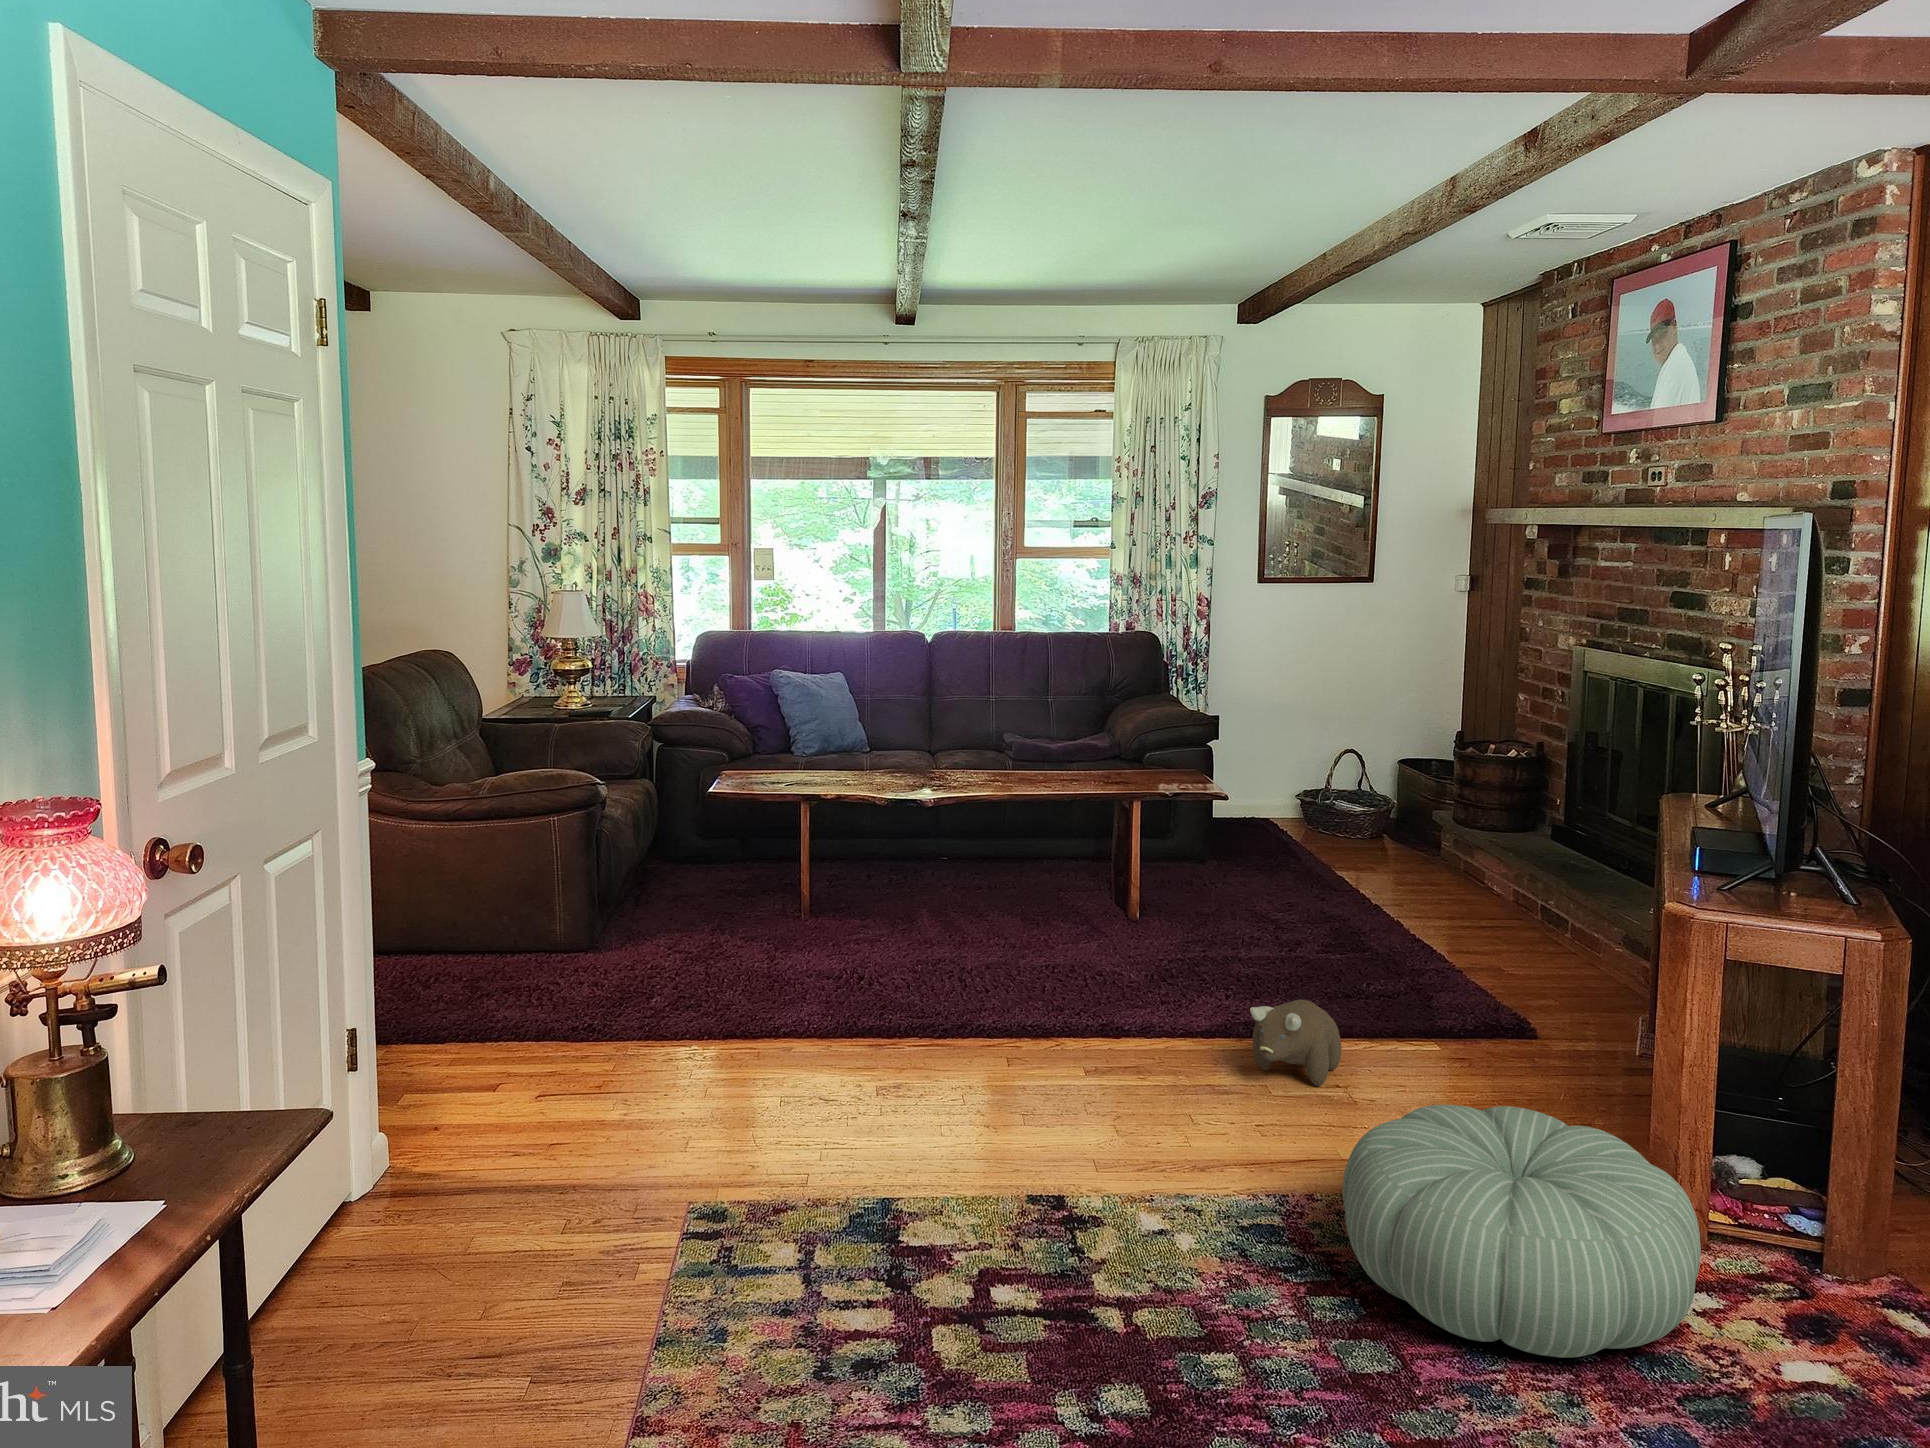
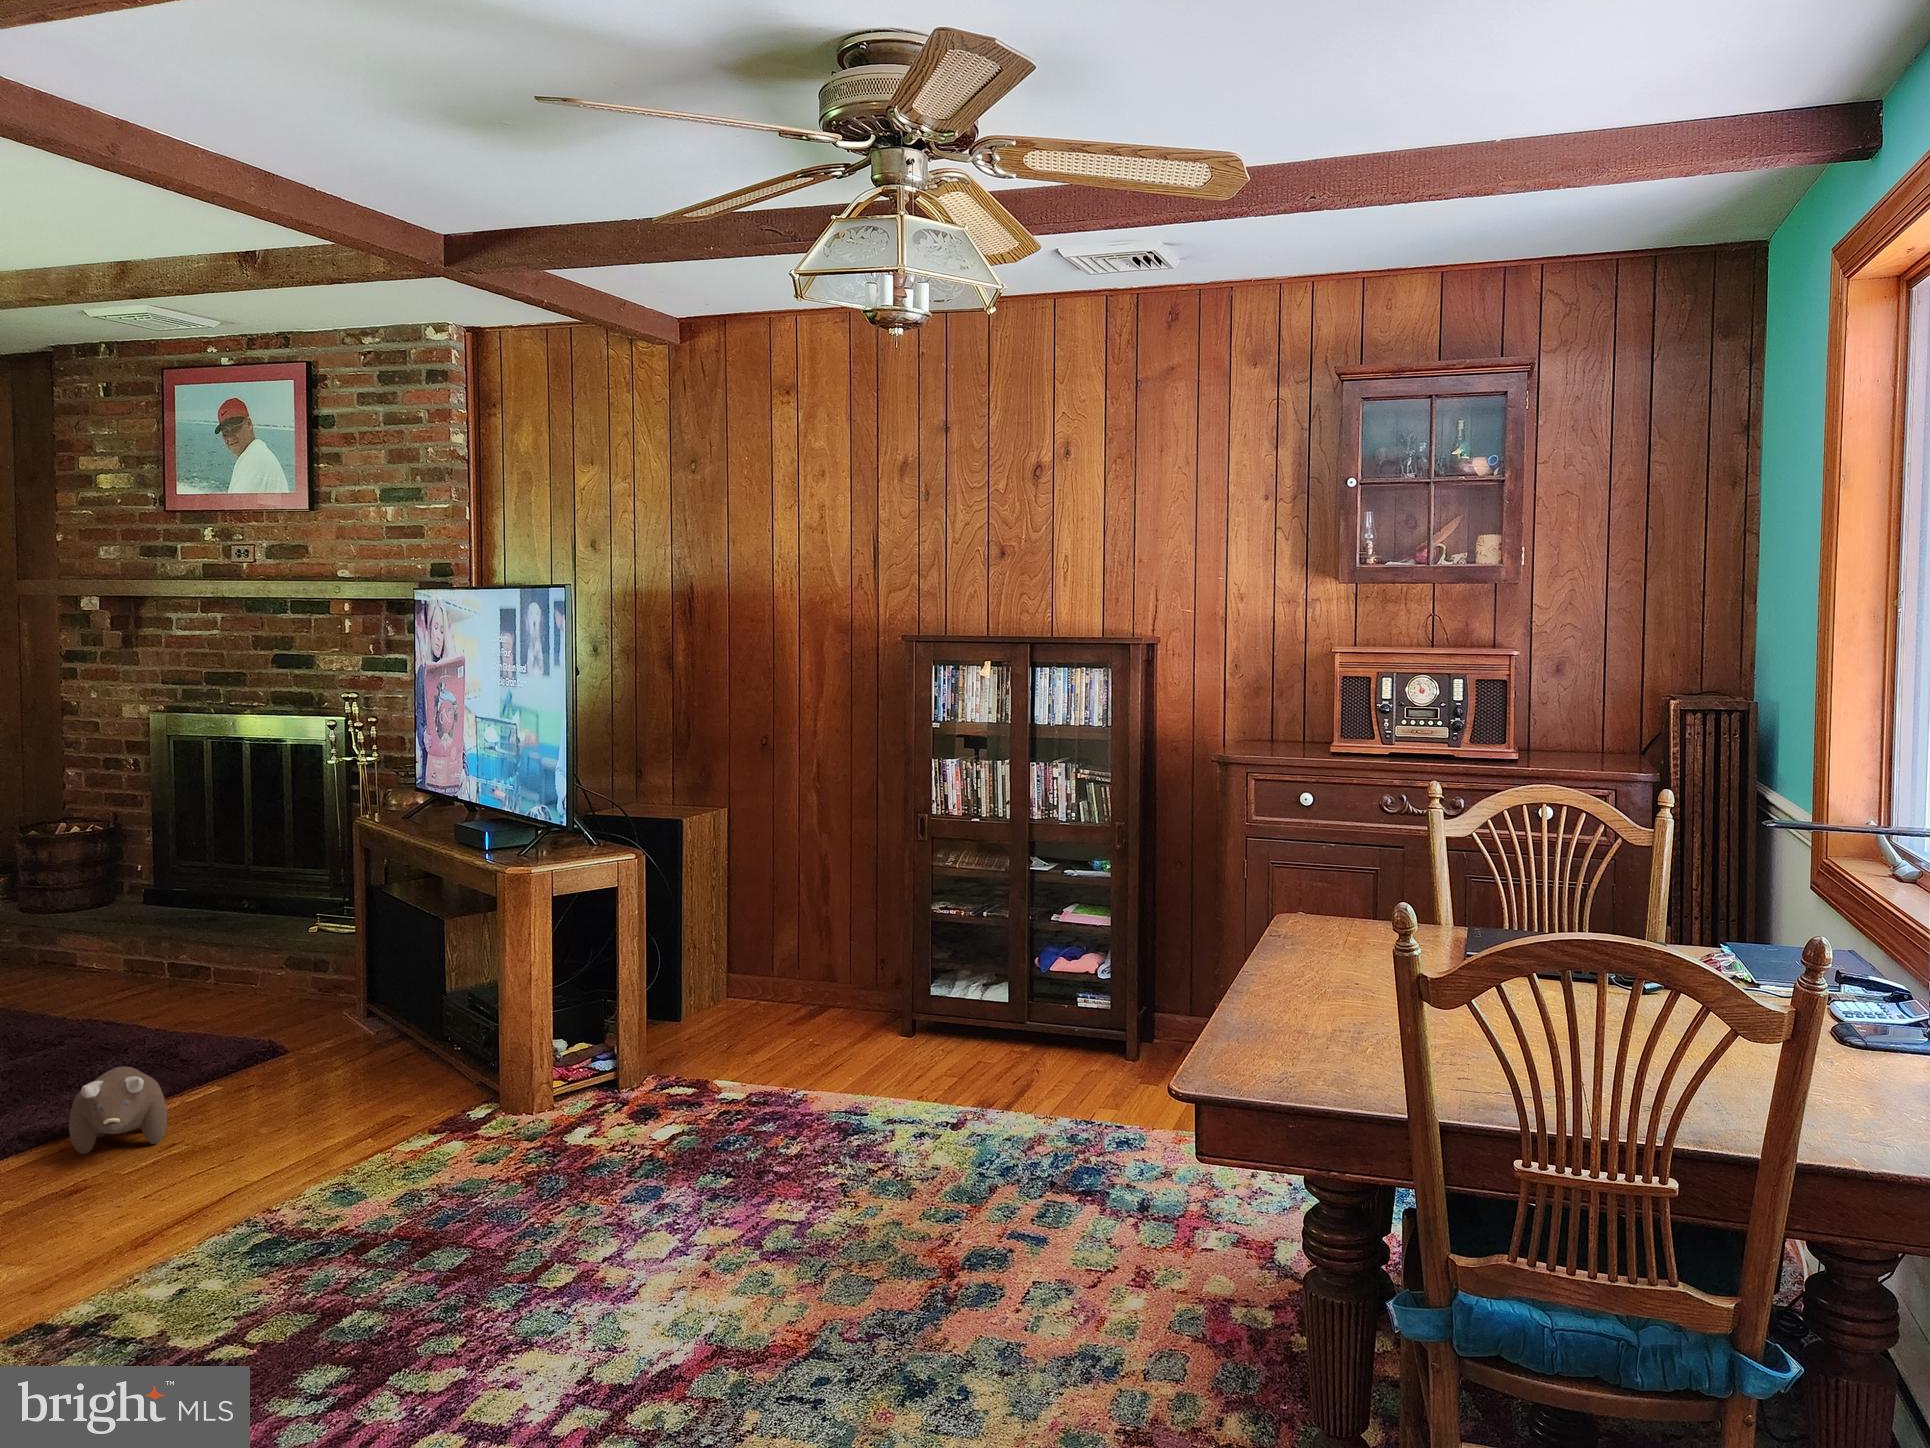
pouf: present [1343,1105,1701,1358] -> none [330,1043,611,1217]

